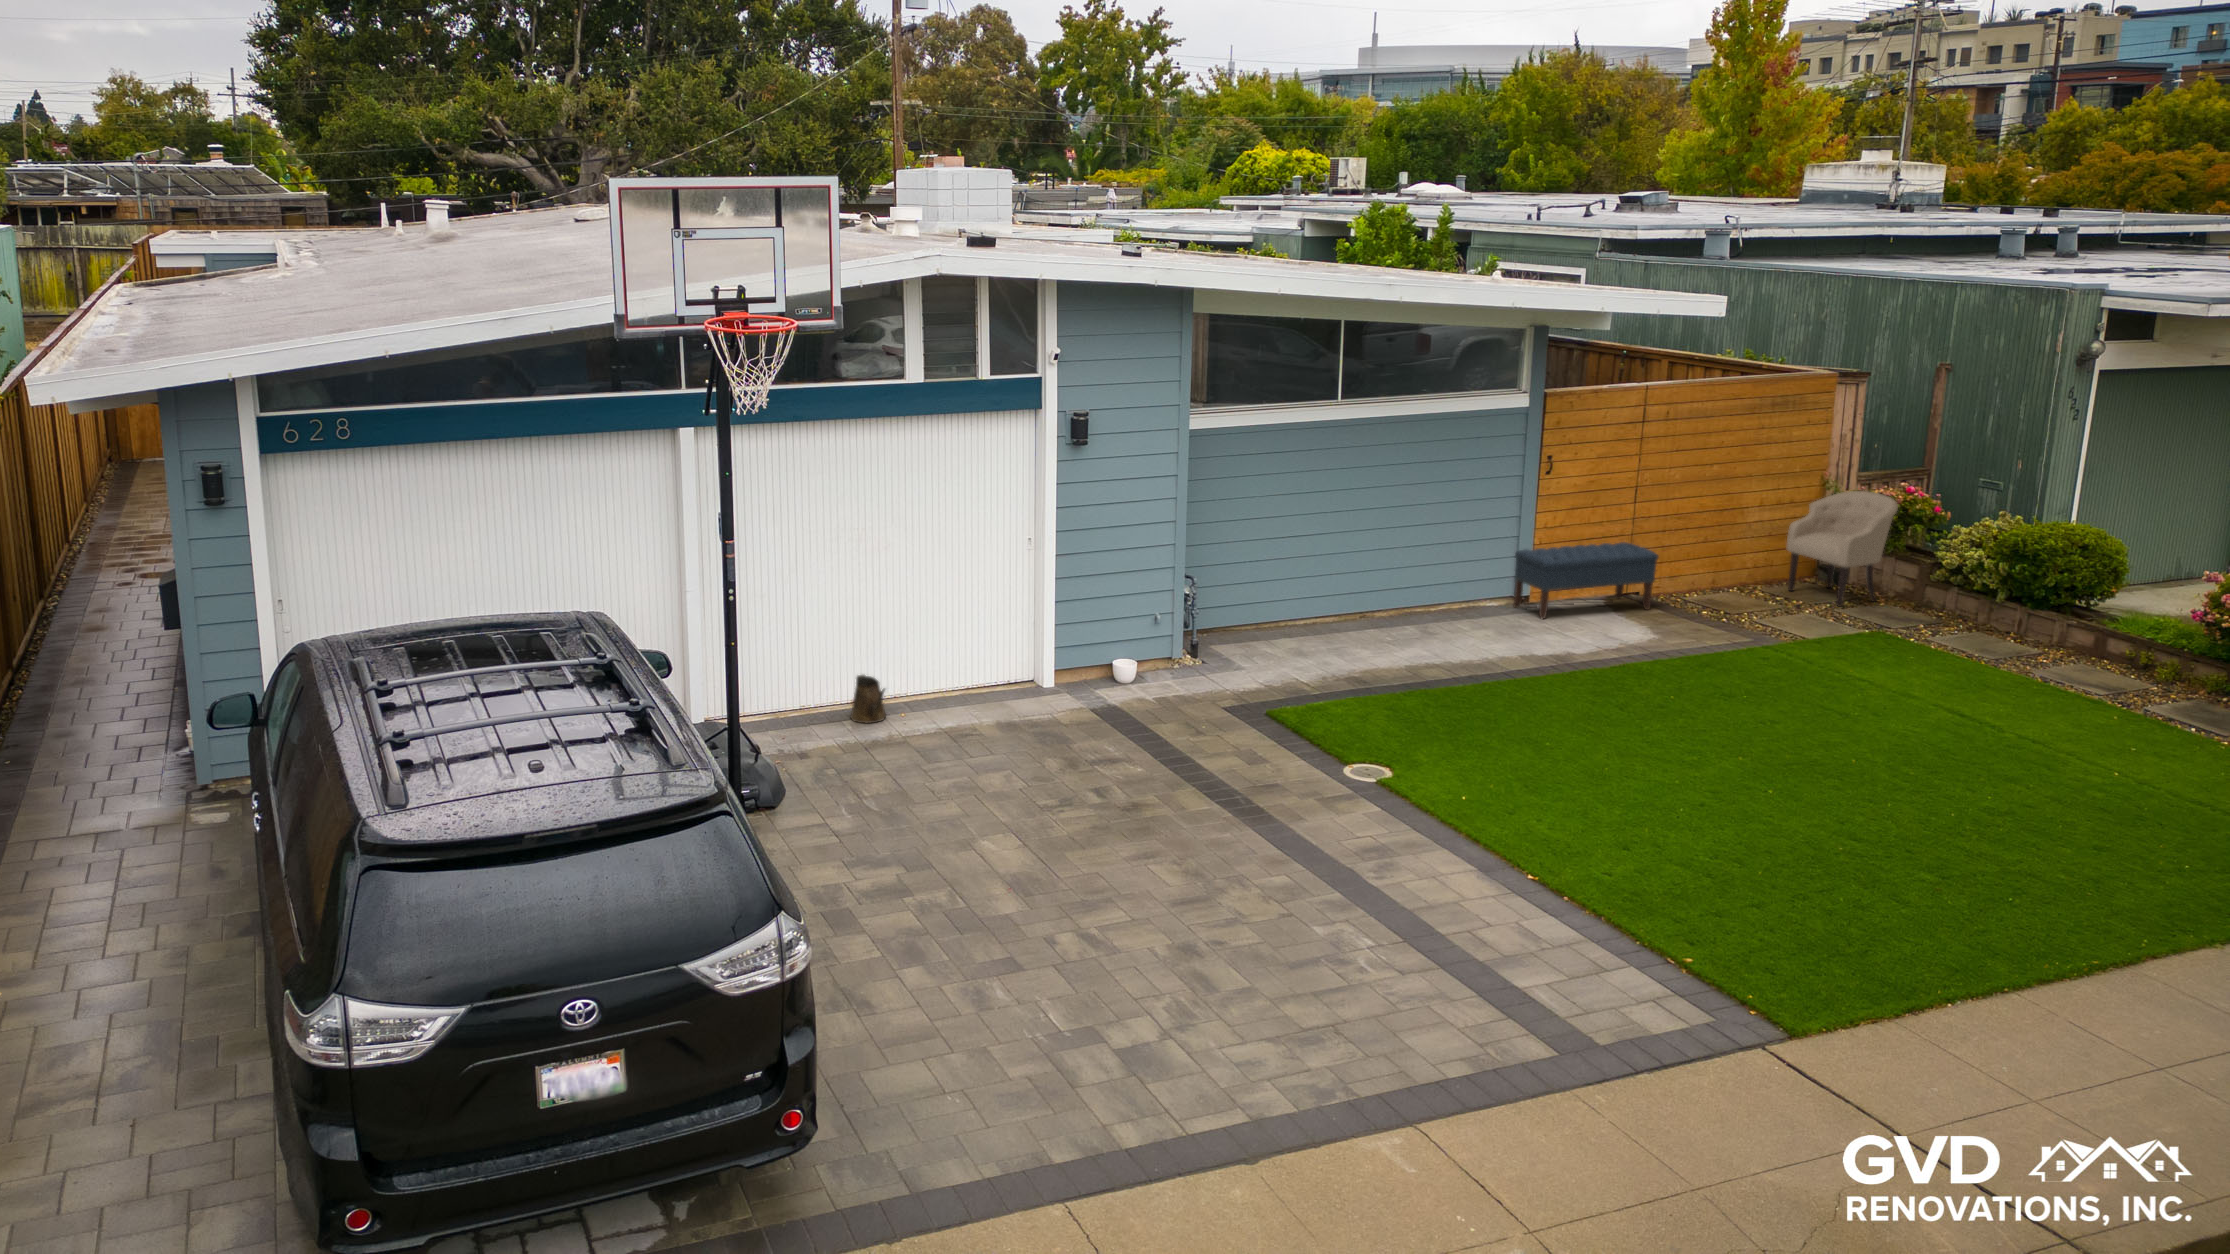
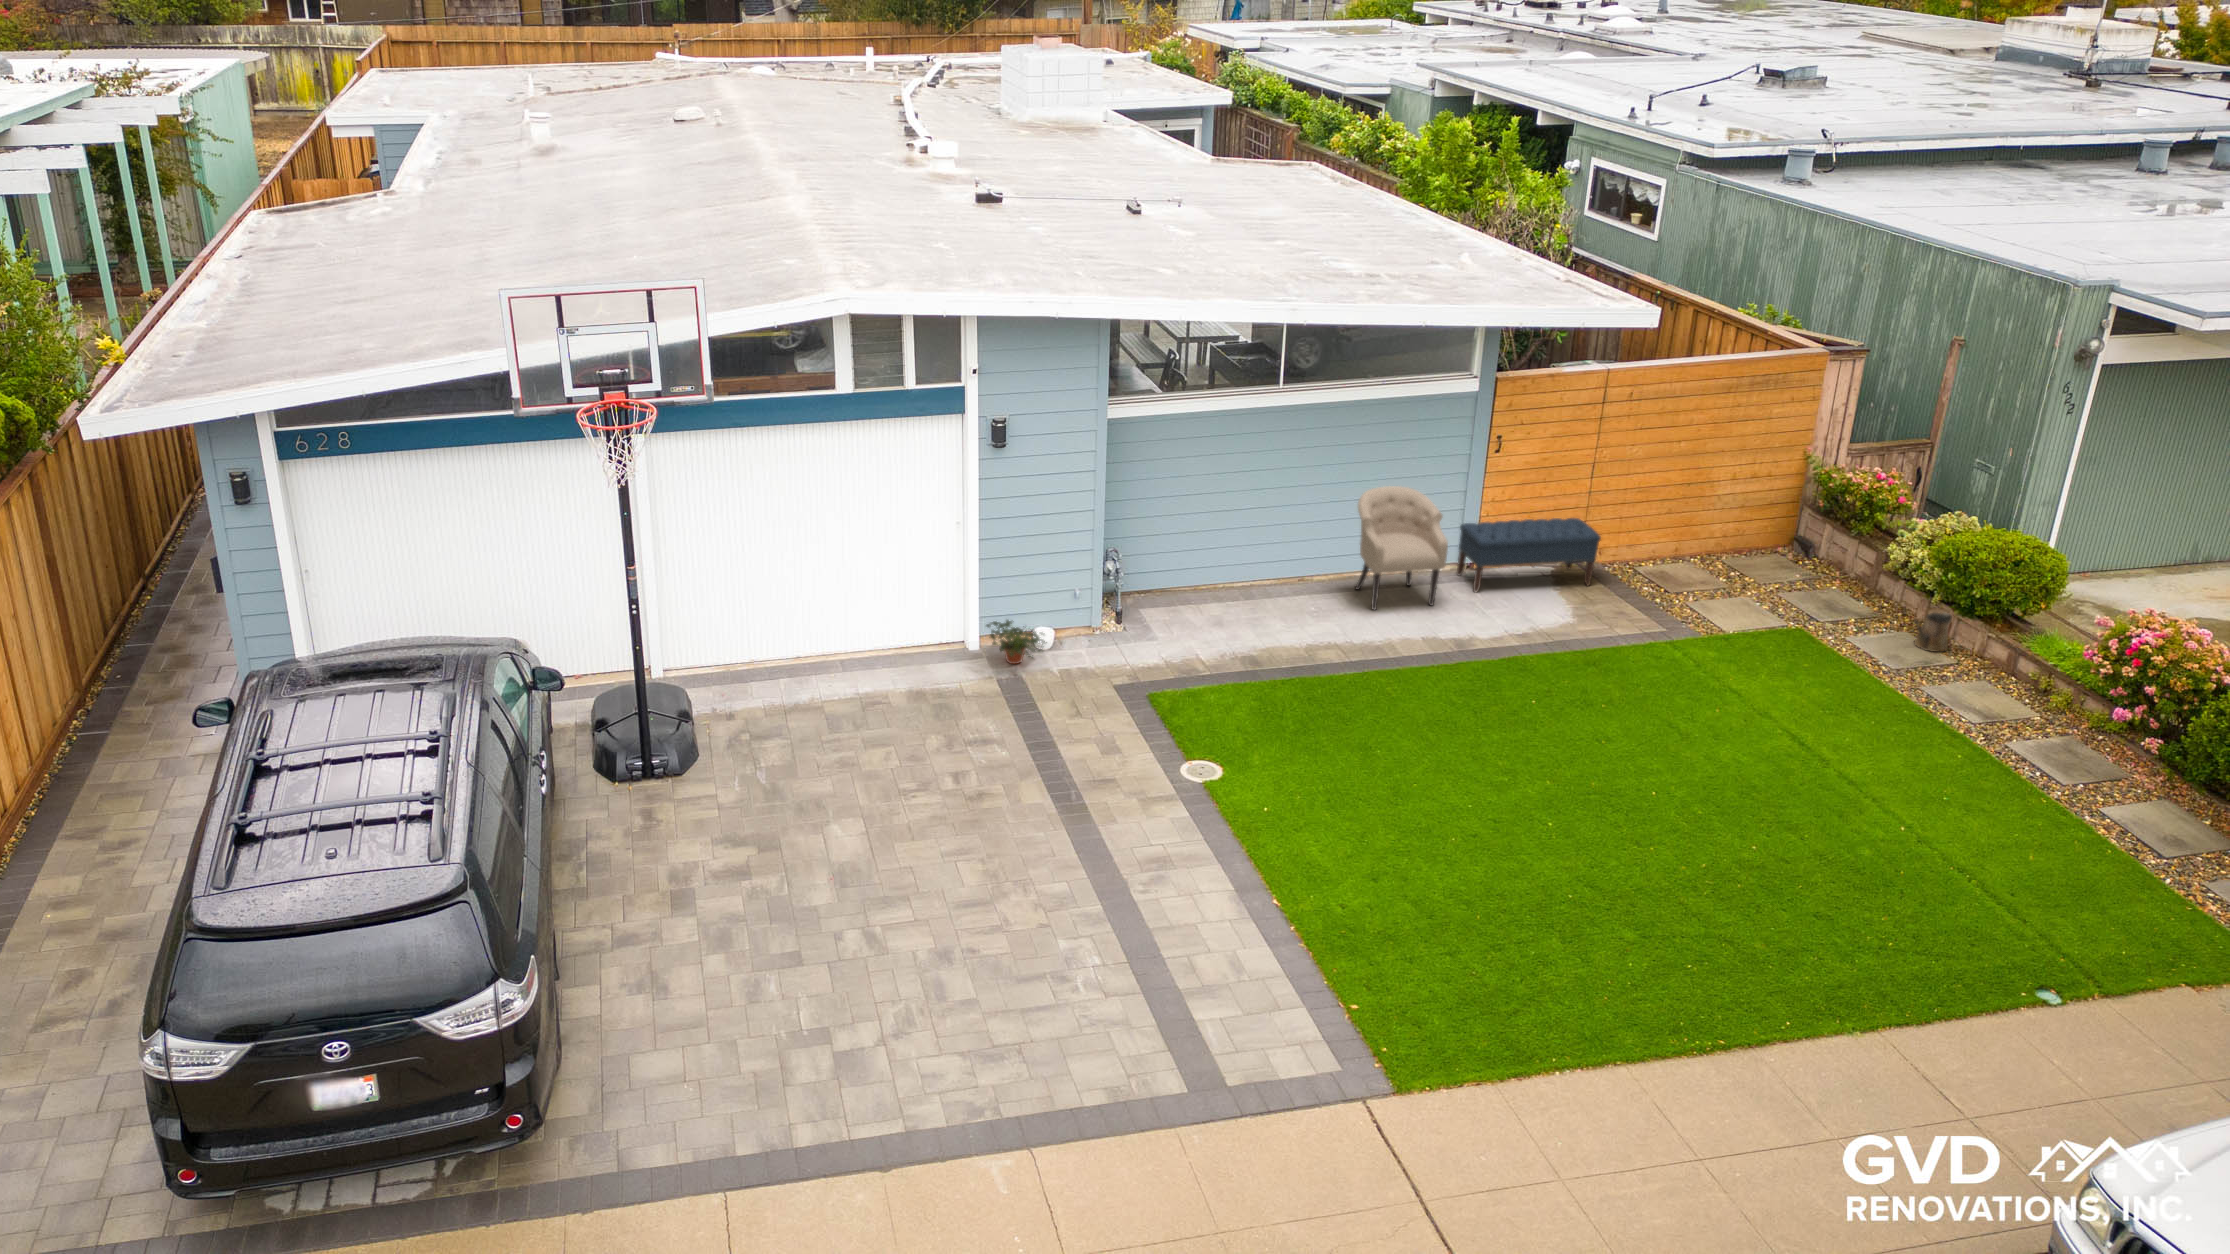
chair: present [1787,491,1898,607] -> present [1356,486,1448,610]
potted plant: none [1068,648,1141,696] -> present [986,620,1047,664]
watering can: present [851,675,886,723] -> present [1914,613,1952,652]

